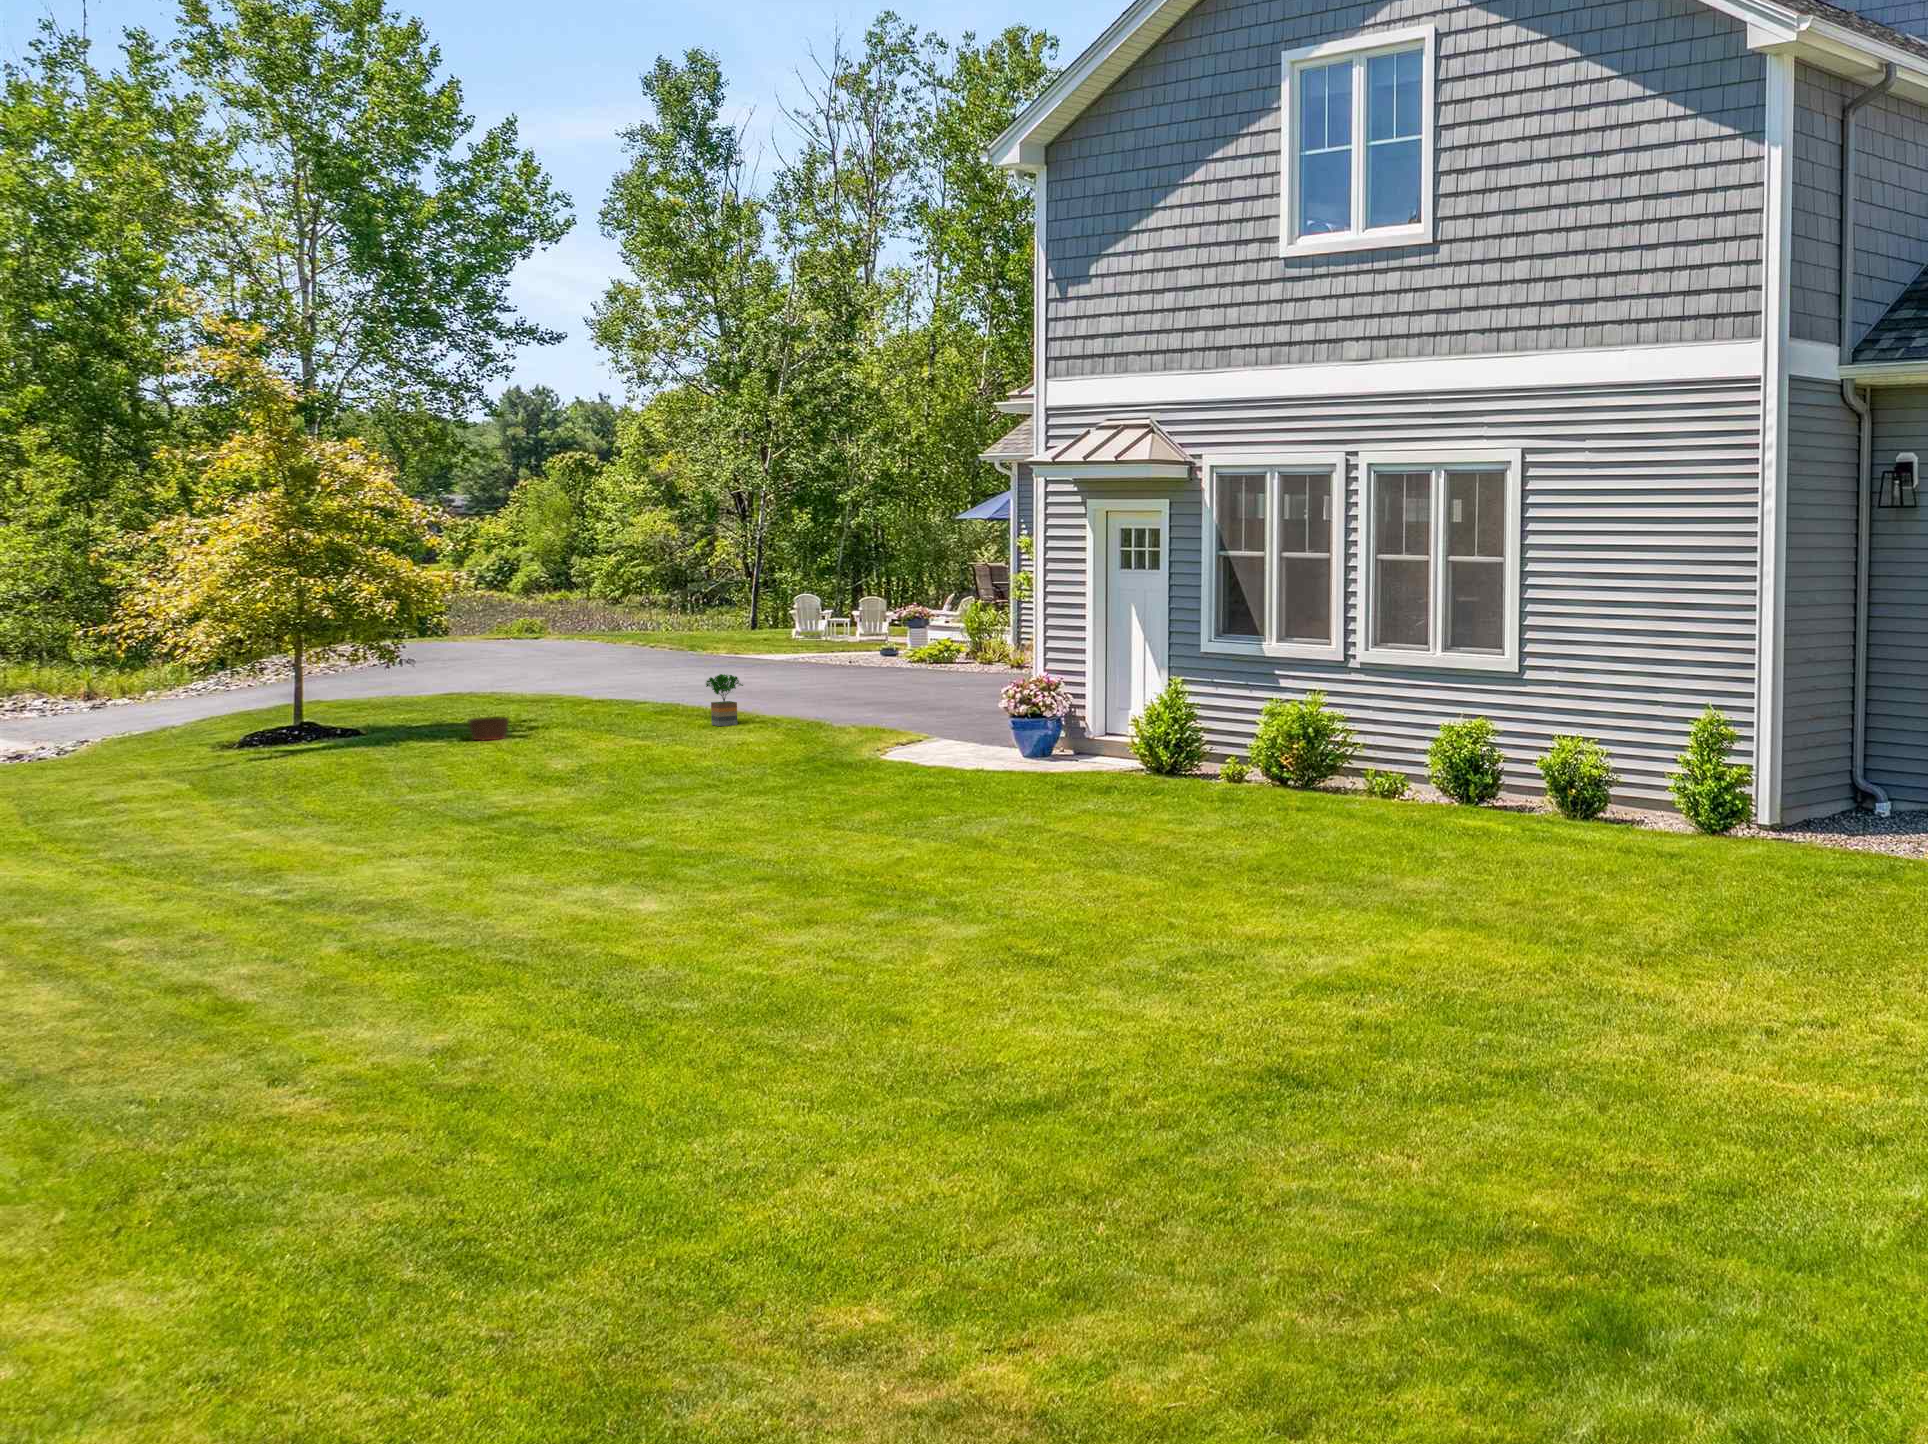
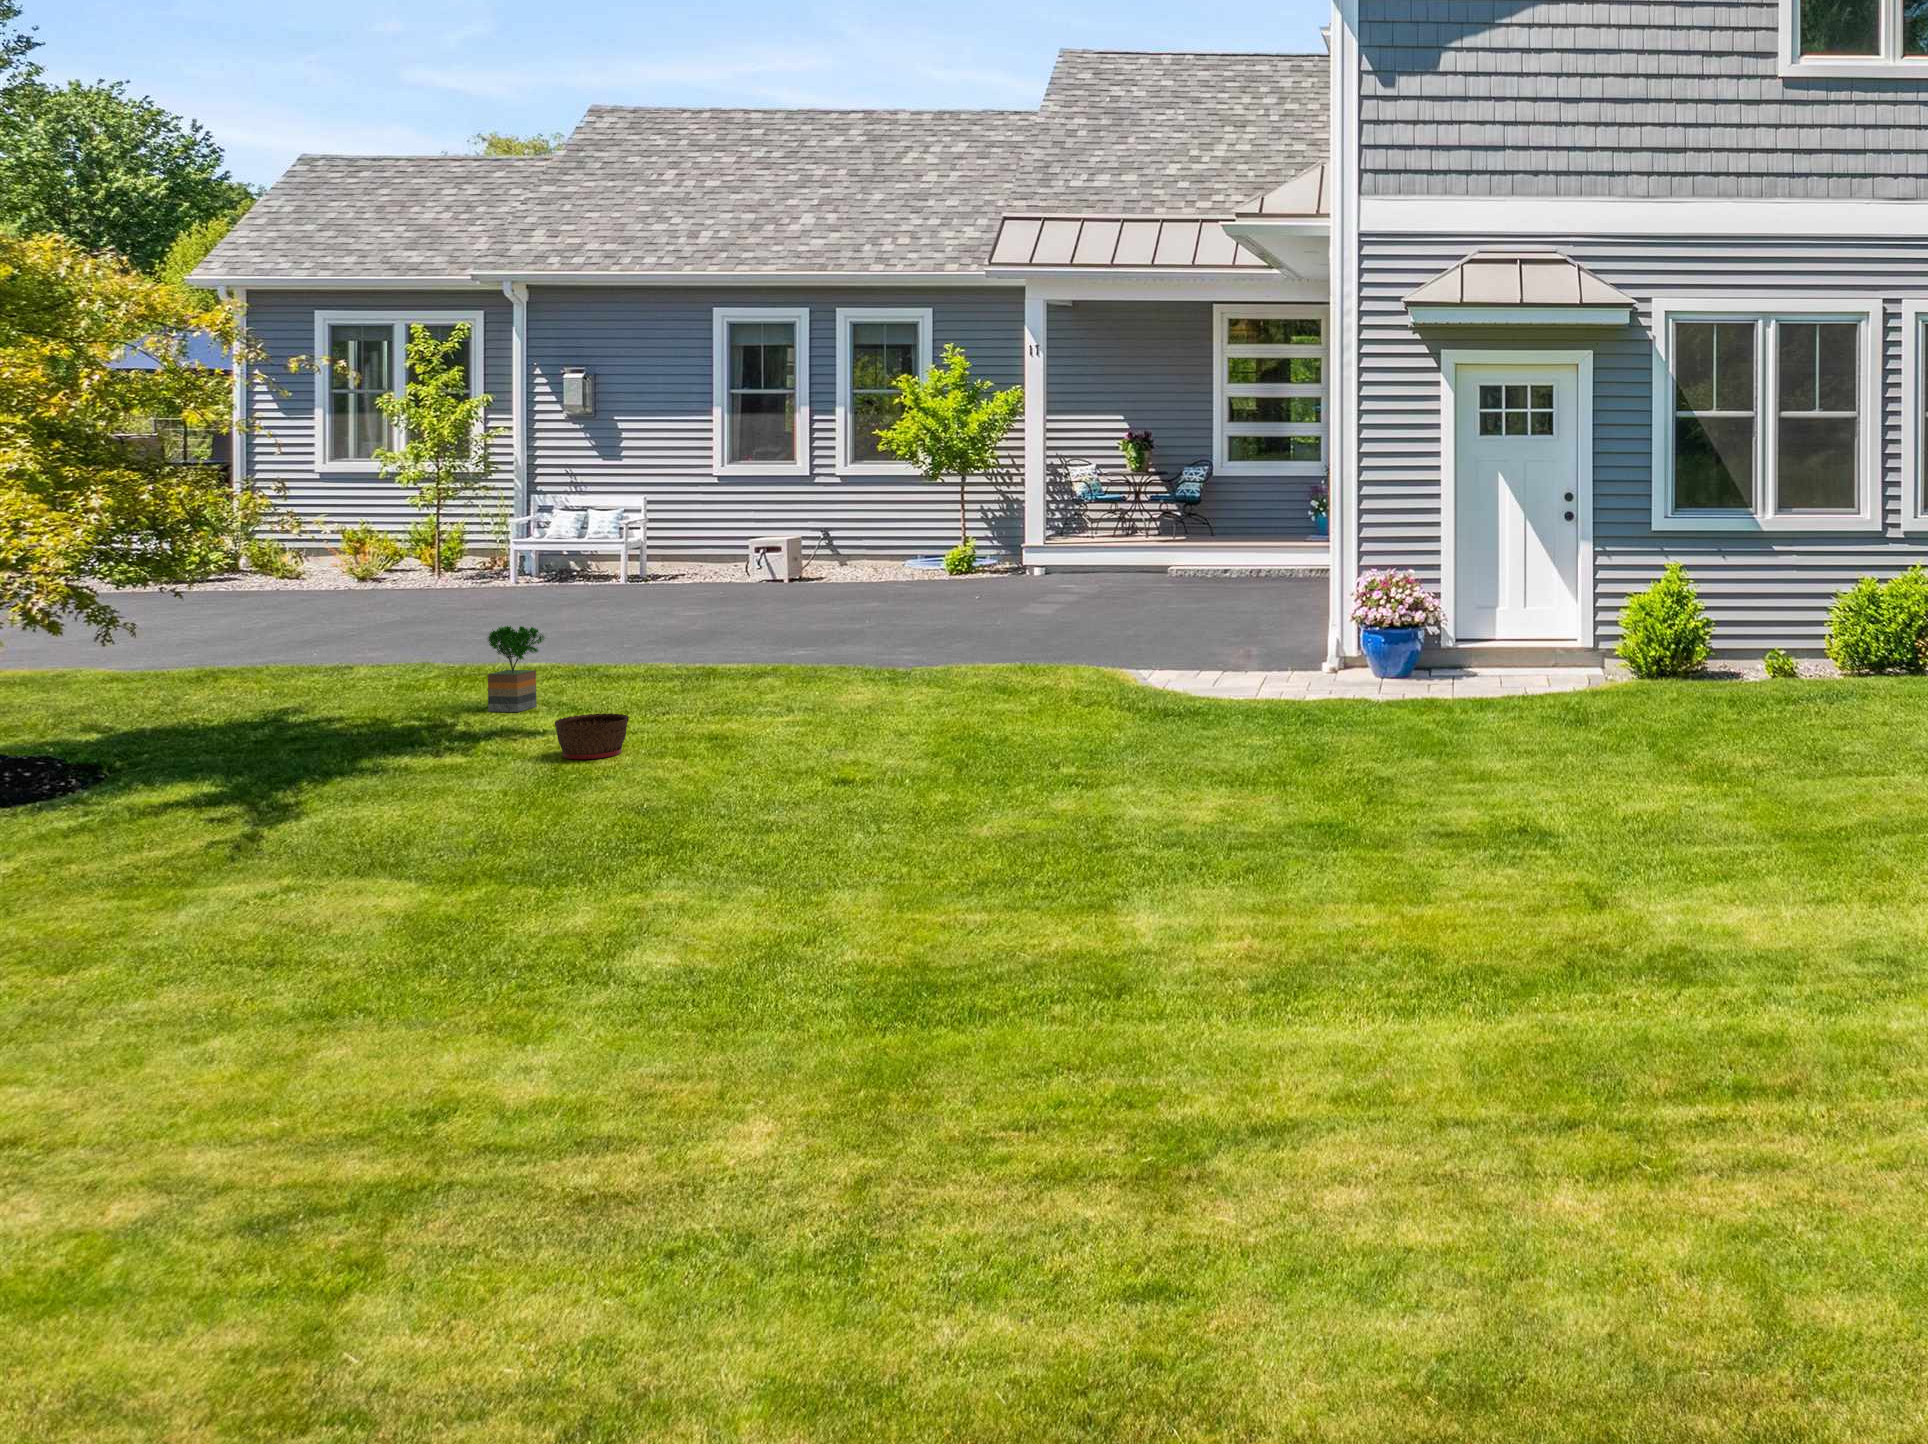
potted tree: present [706,674,743,726] -> present [488,626,545,712]

